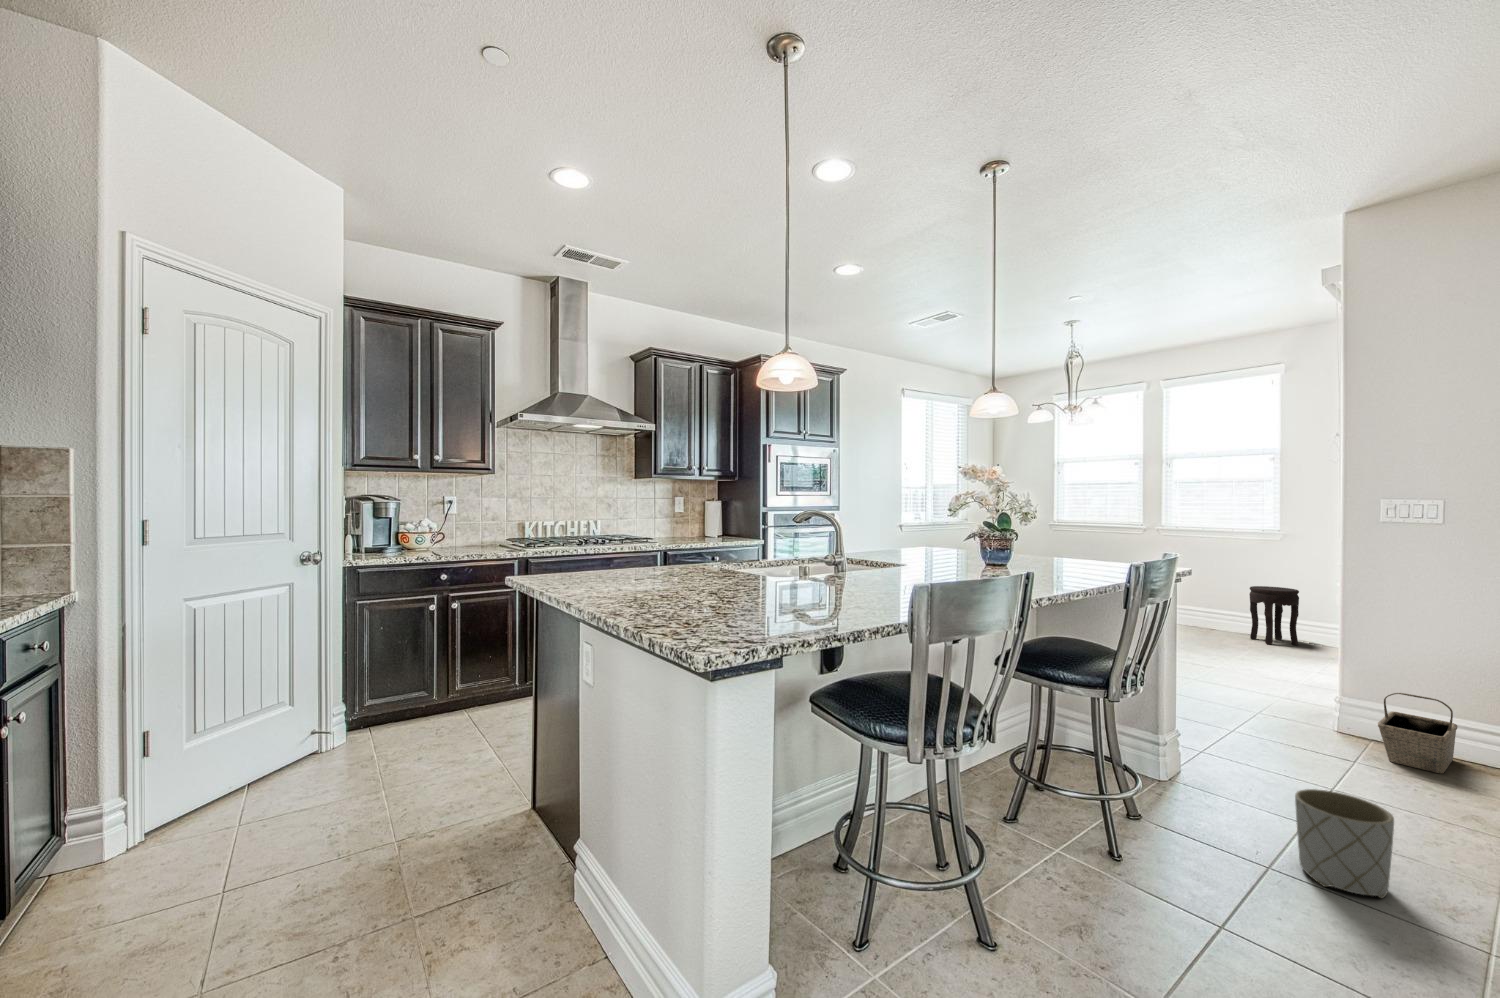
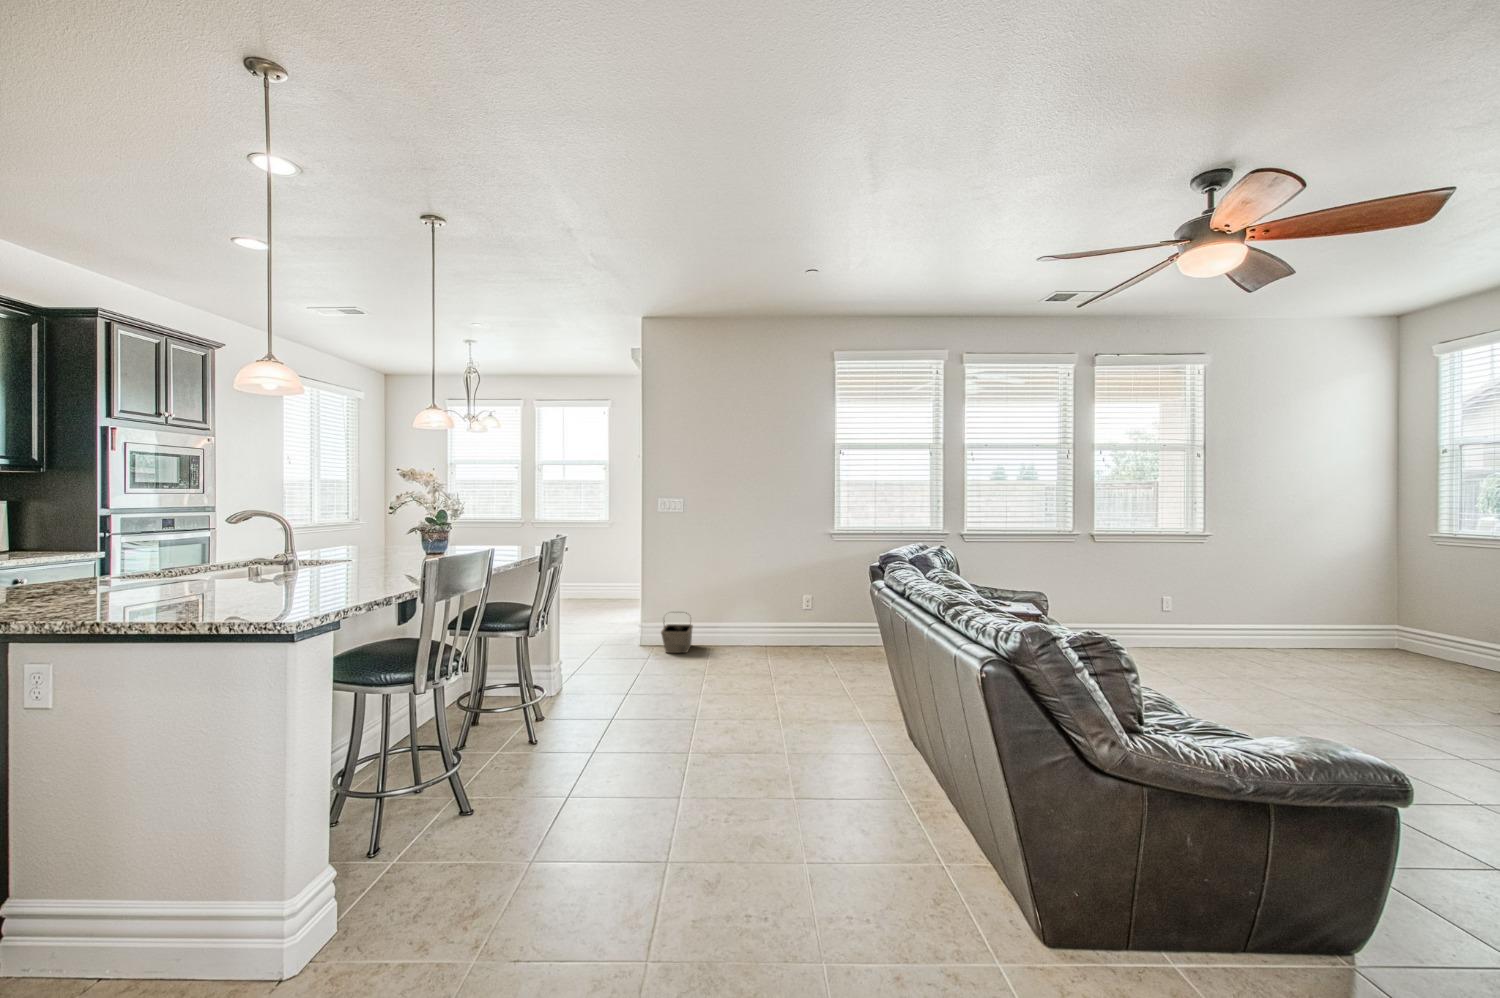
side table: present [1249,586,1299,645] -> none [593,559,621,600]
planter: present [1295,789,1394,898] -> none [627,666,669,719]

